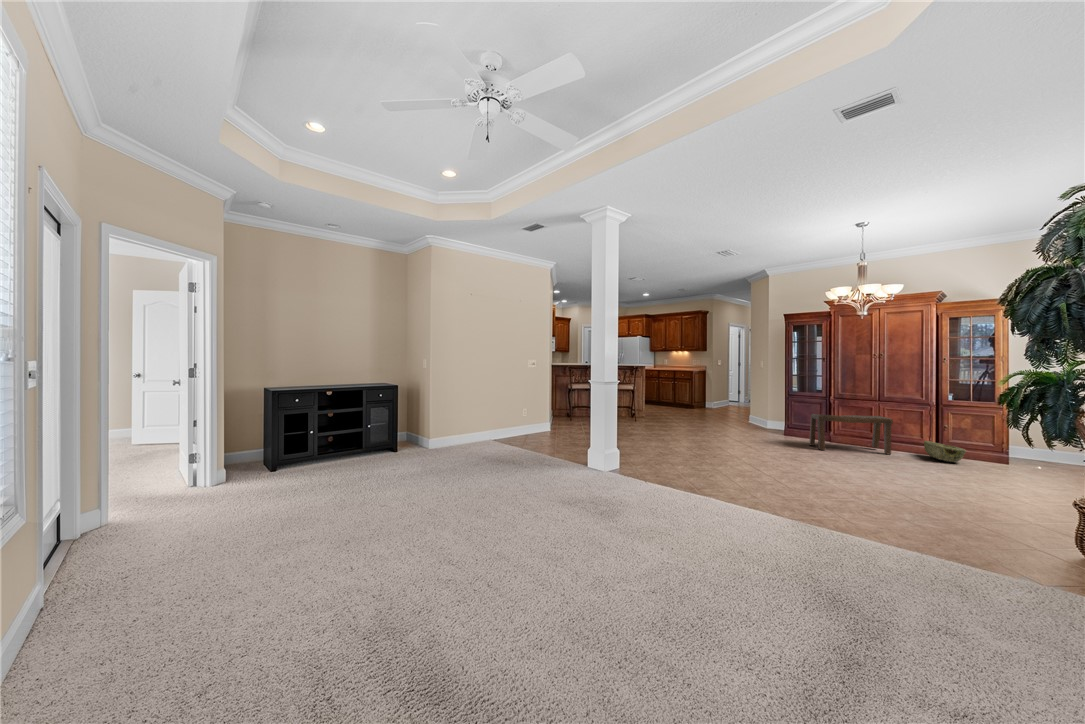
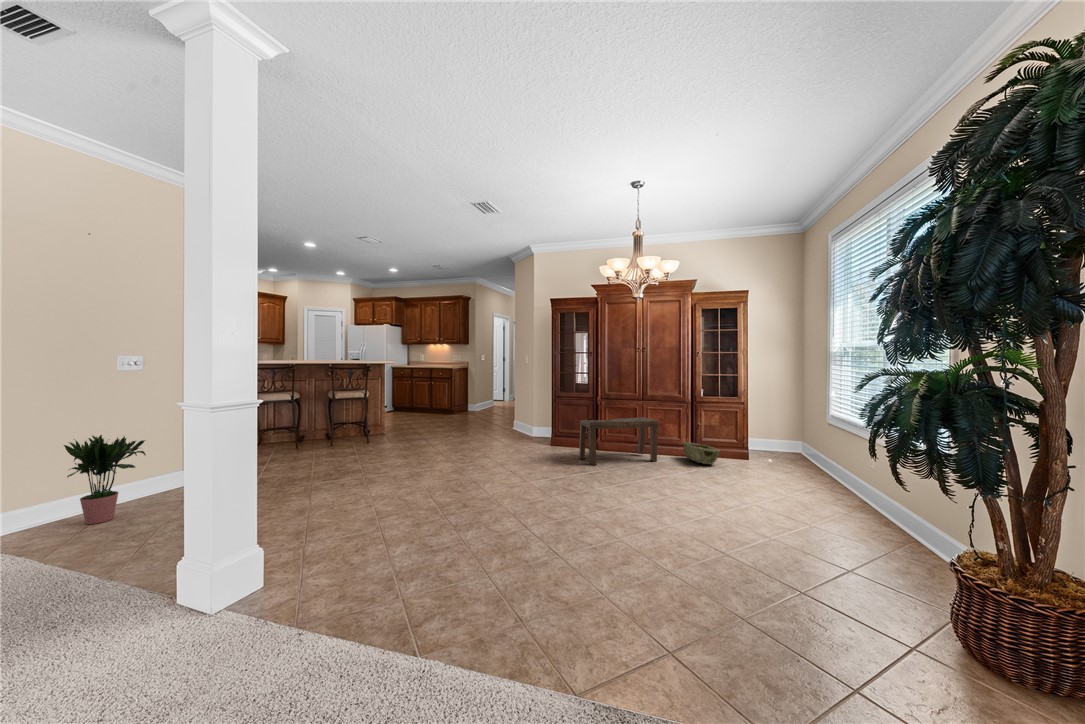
potted plant: none [514,398,544,441] -> present [64,435,146,524]

